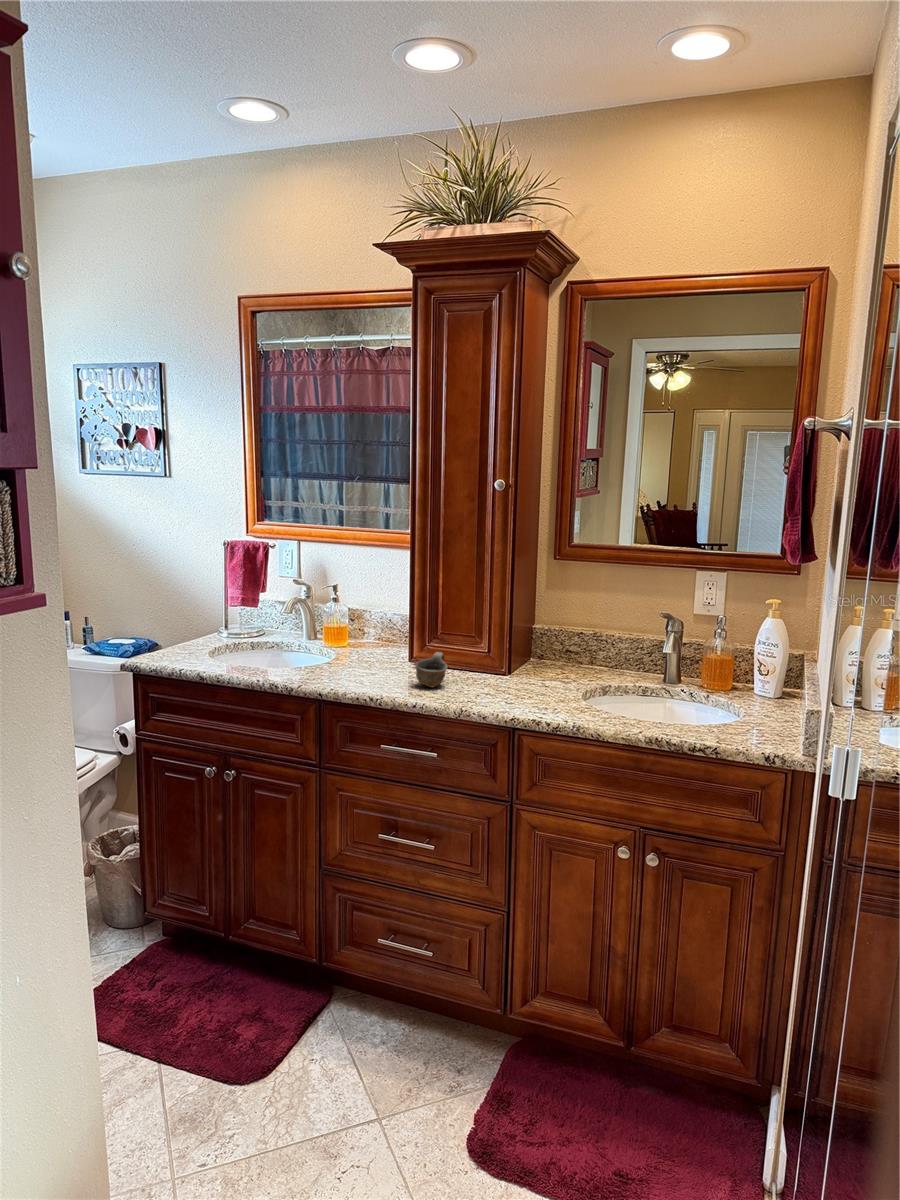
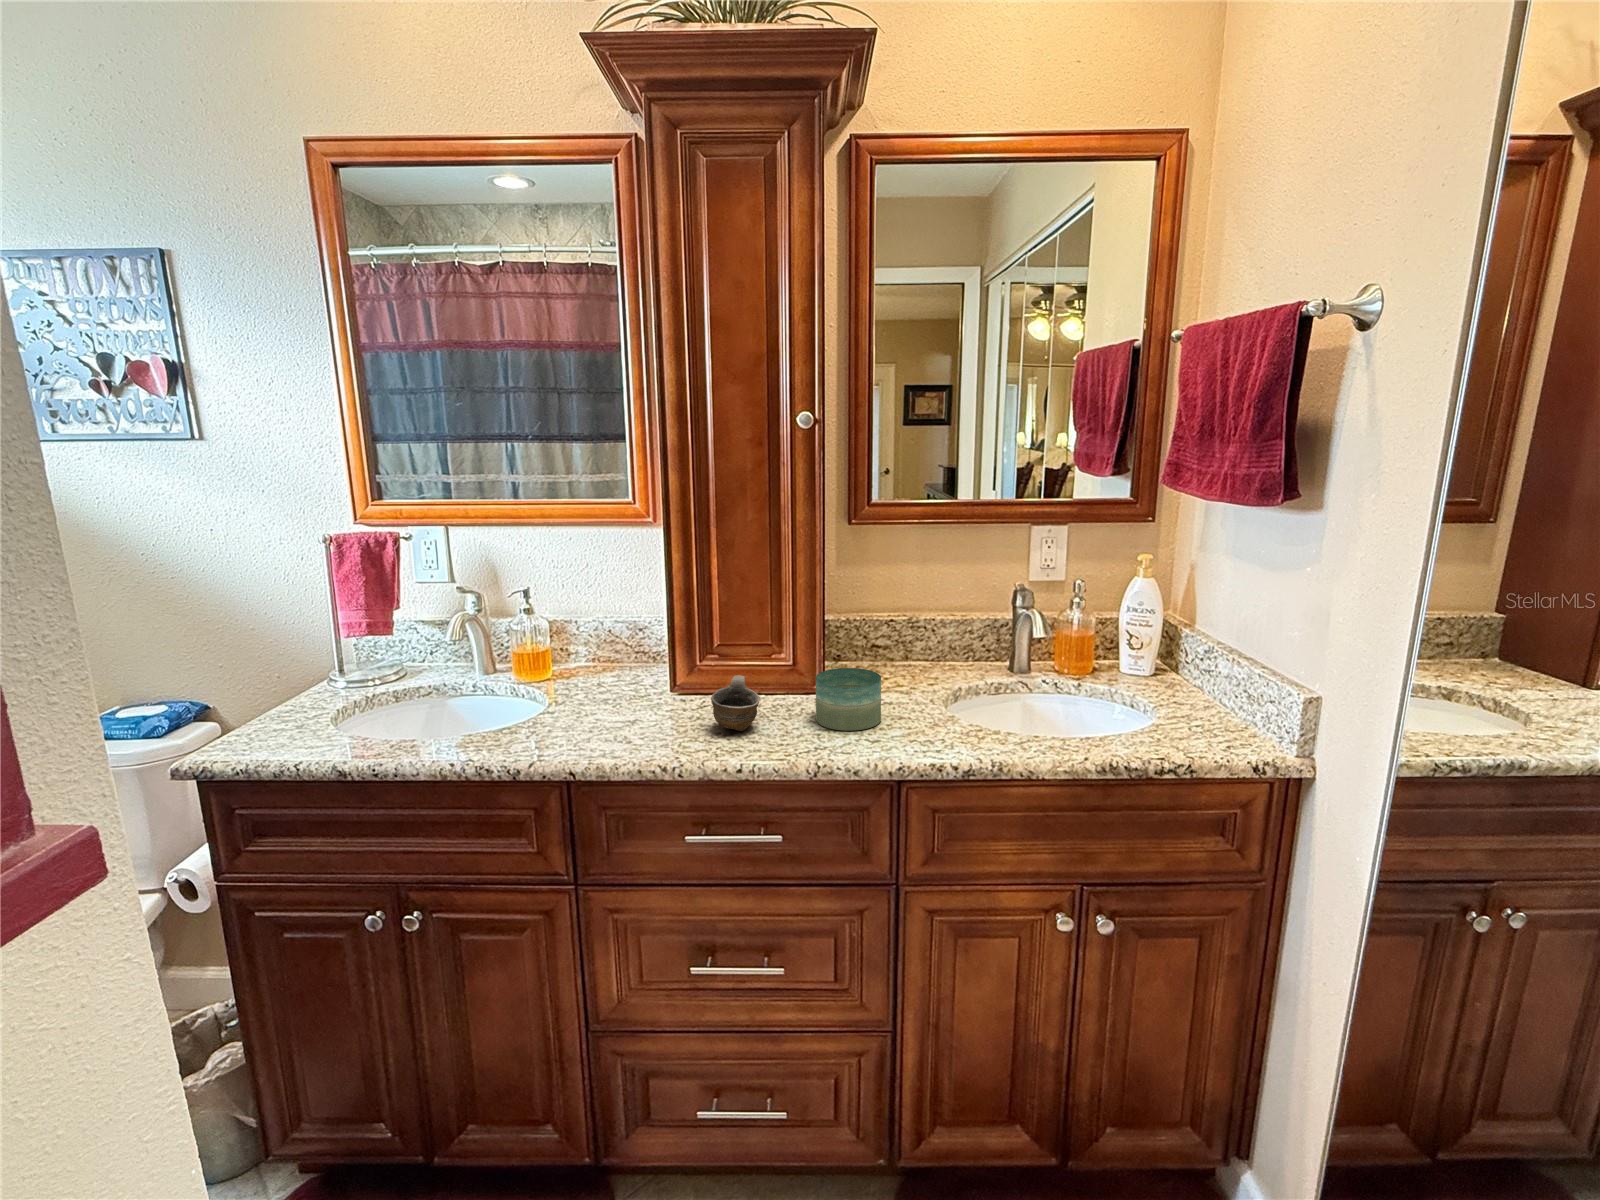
candle: none [485,657,532,698] -> present [816,668,881,731]

